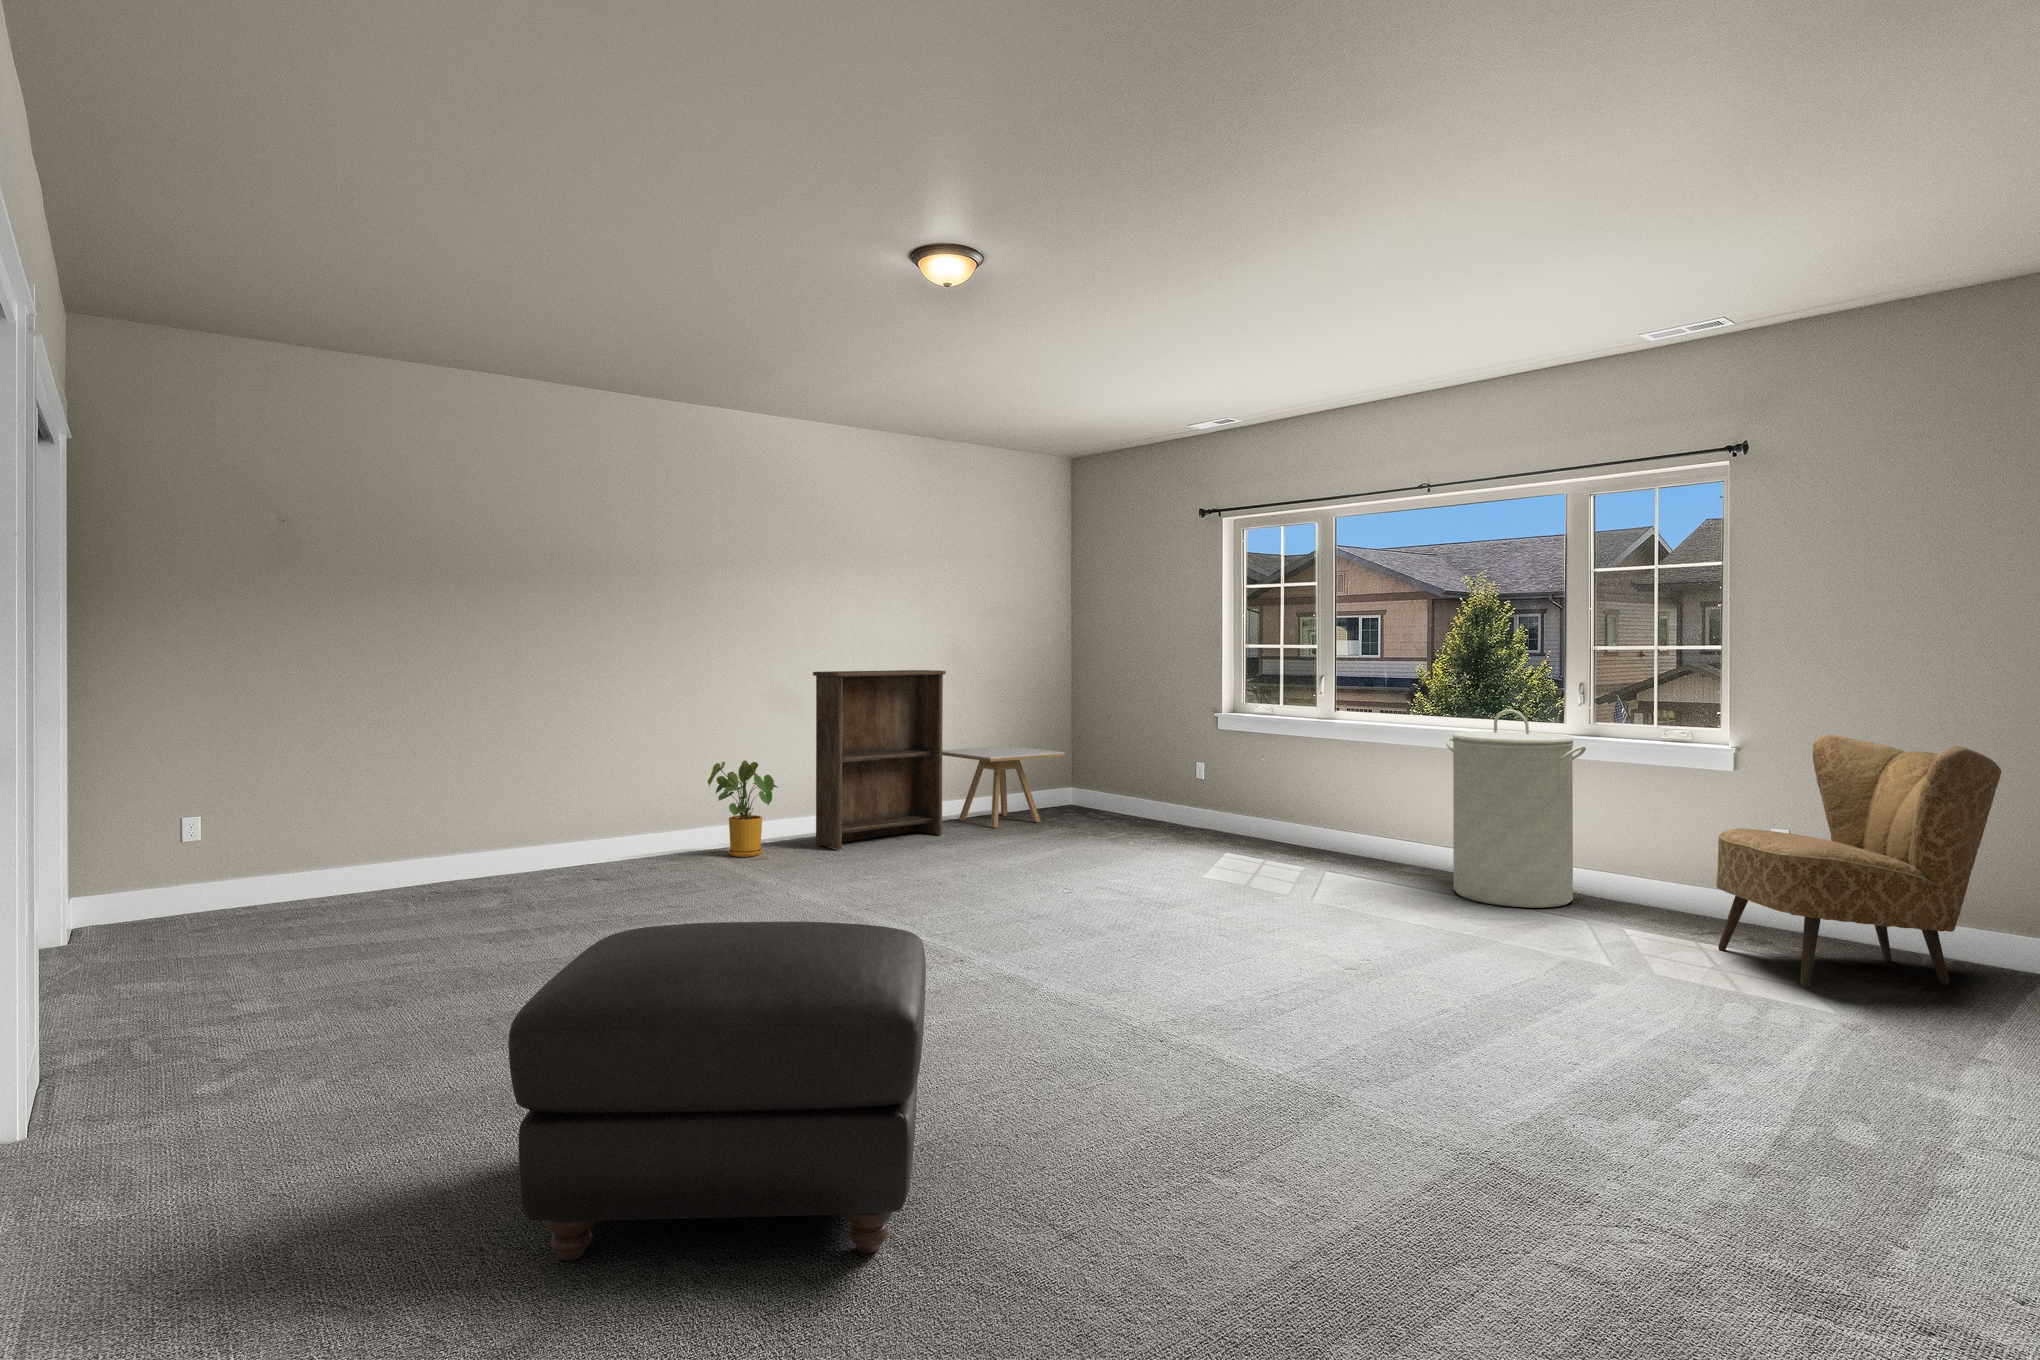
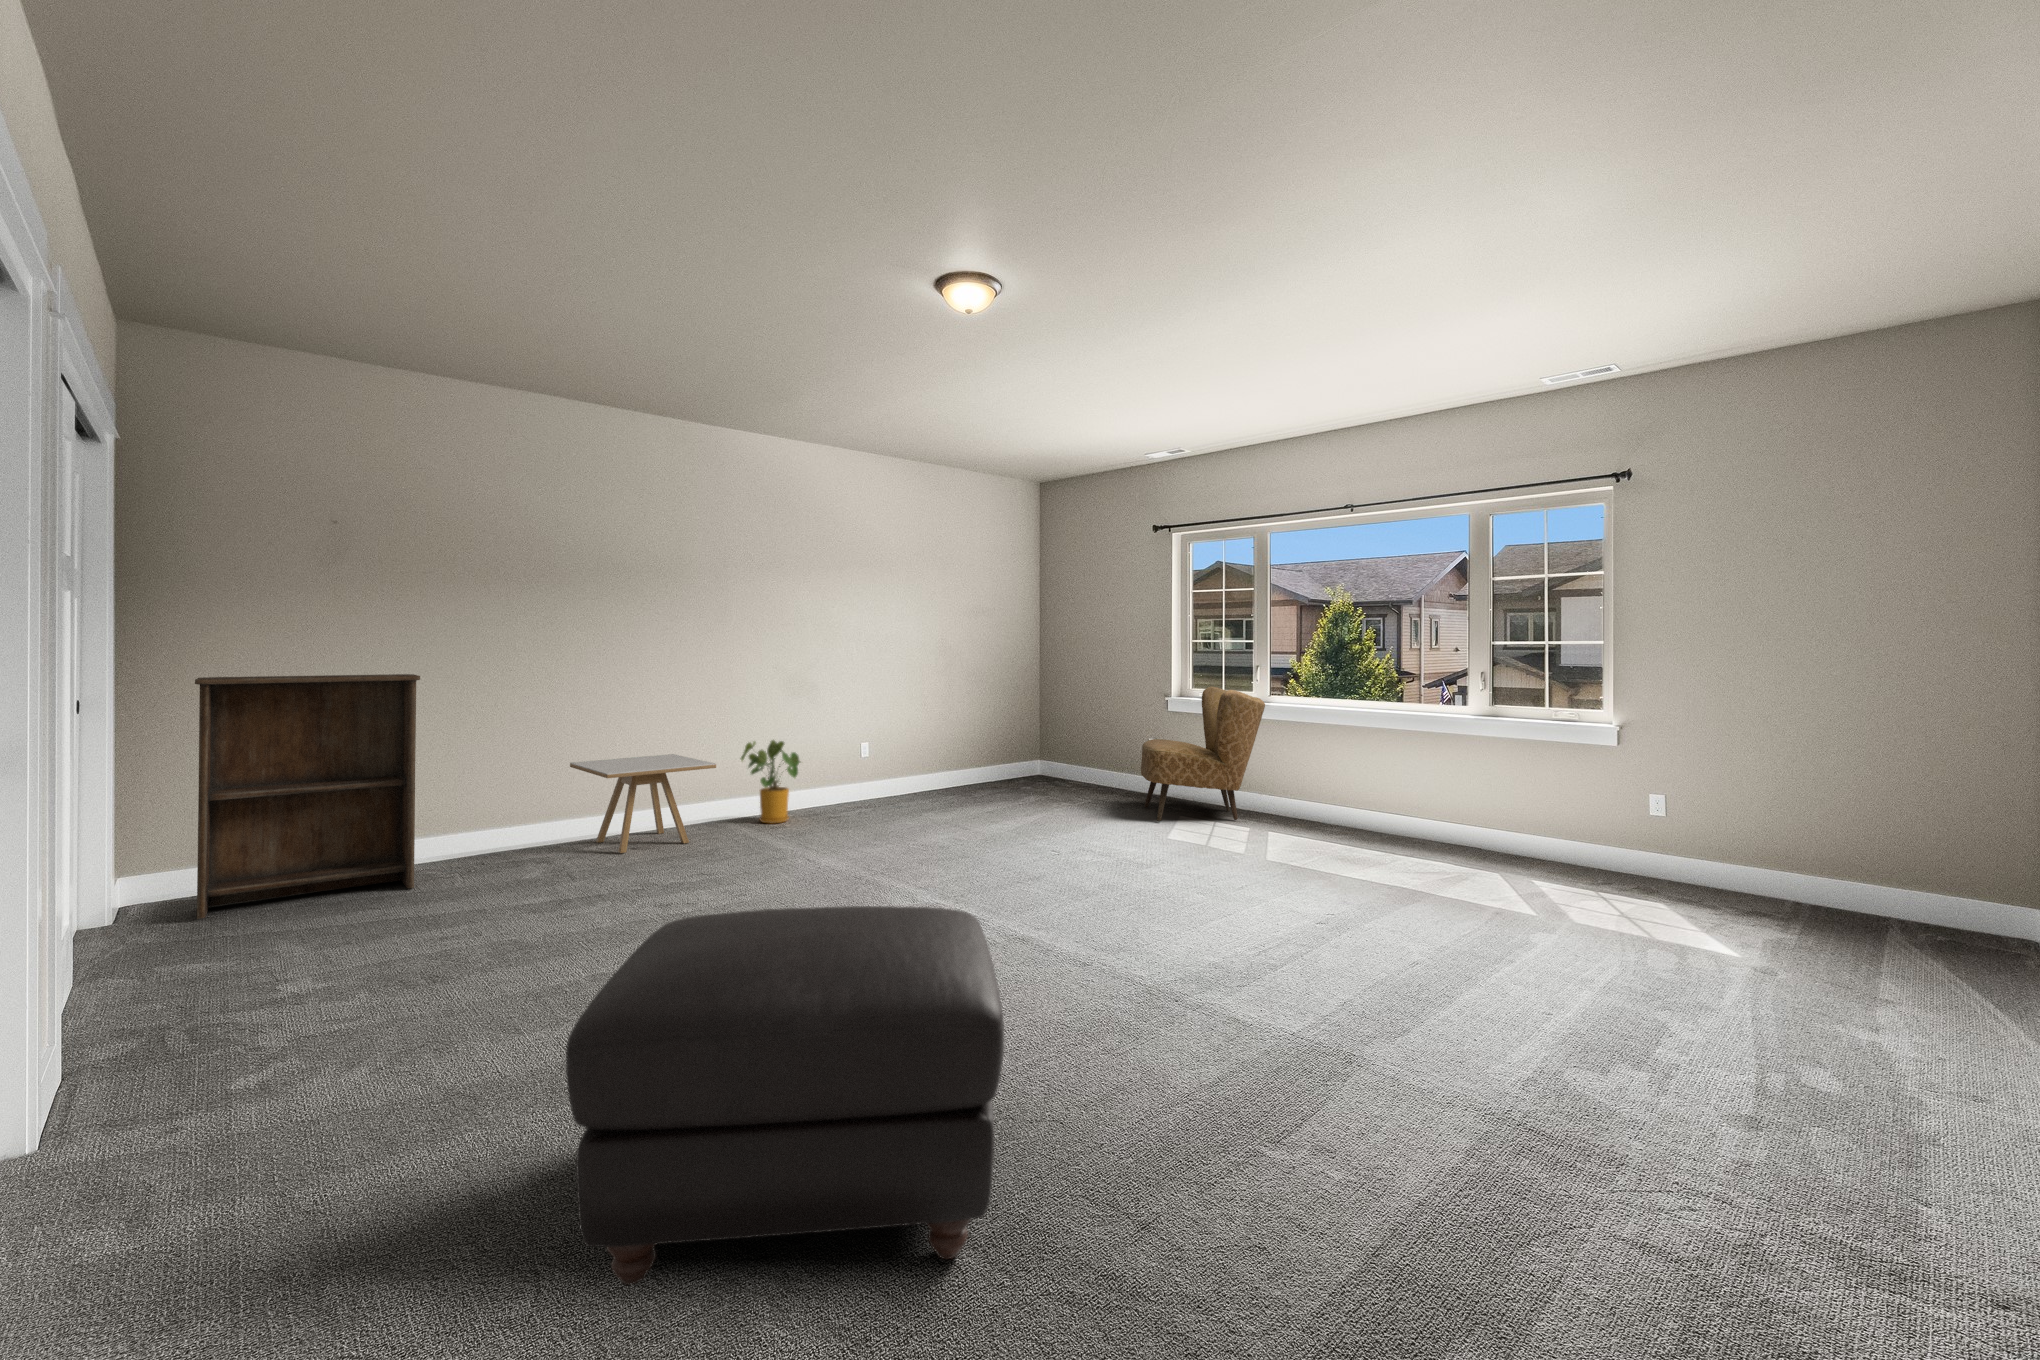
bookshelf: present [813,670,946,849] -> present [195,674,420,919]
laundry hamper: present [1446,709,1586,908] -> none [1371,694,1492,860]
armchair: present [1716,734,2001,987] -> present [1141,687,1265,821]
side table: present [942,746,1065,828] -> present [570,754,716,853]

